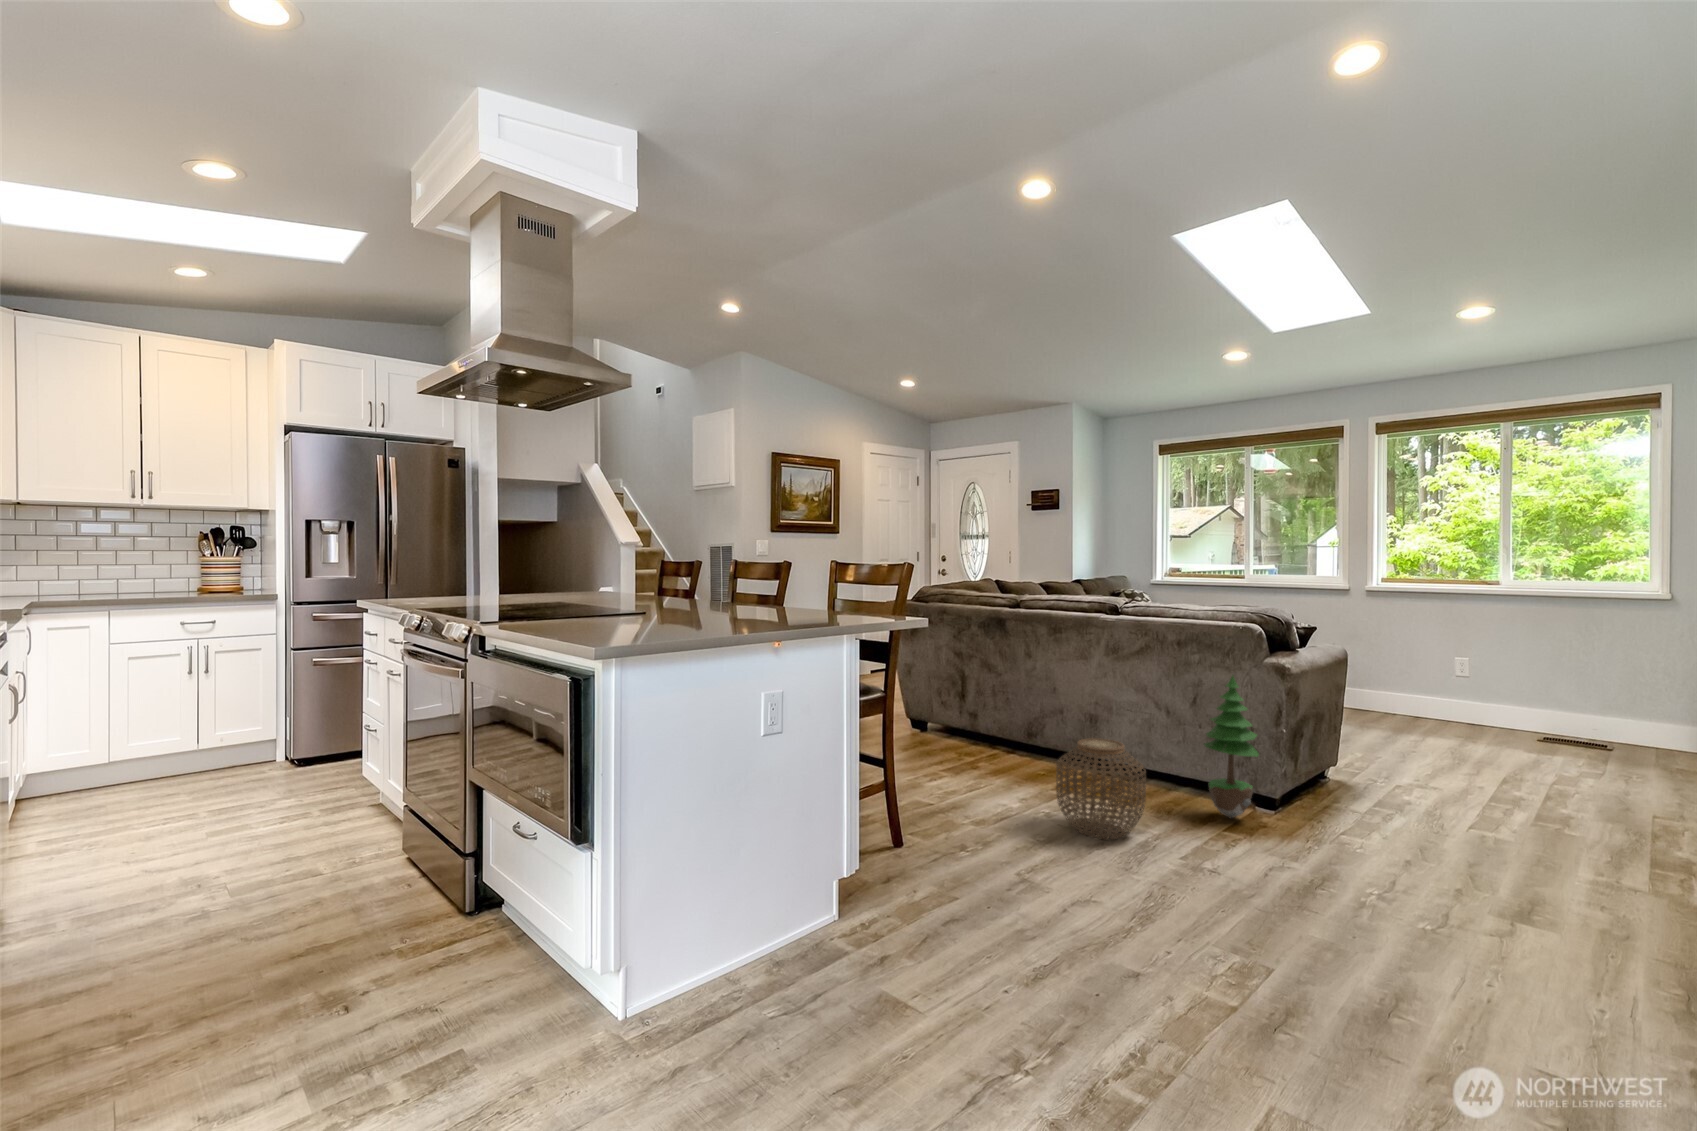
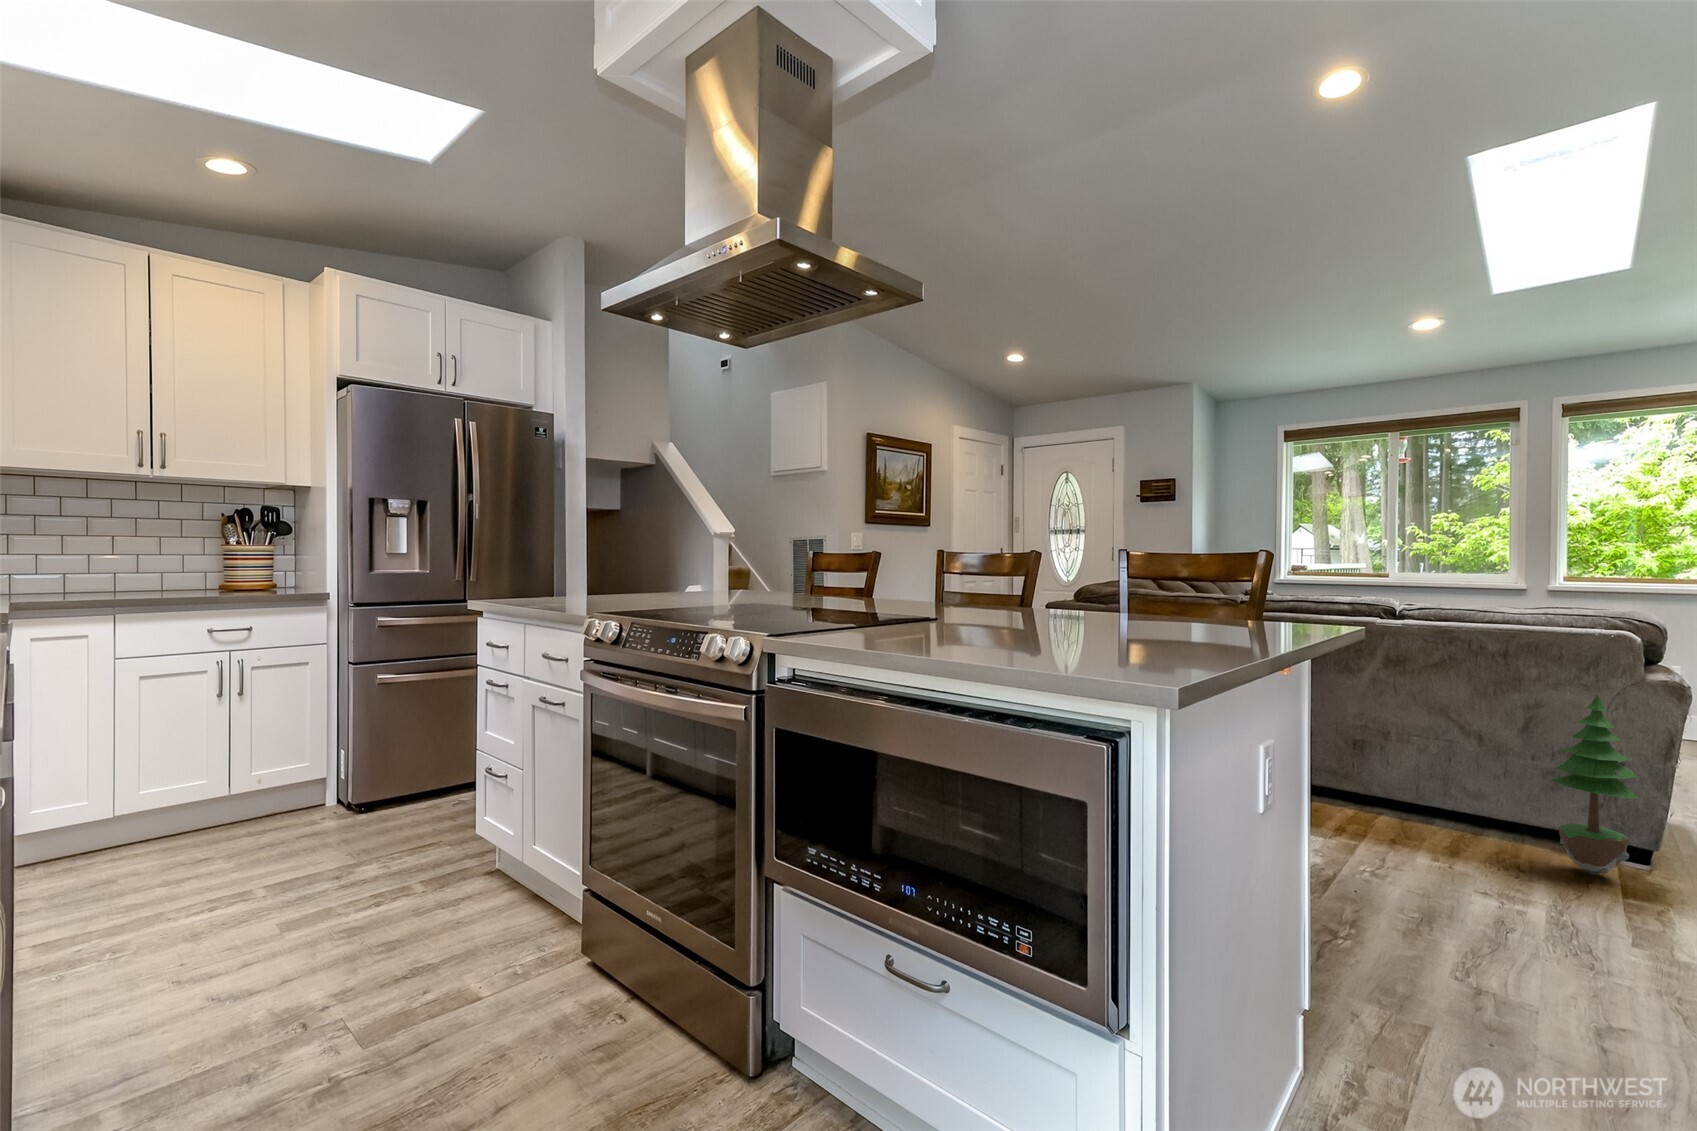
woven basket: present [1056,738,1146,840] -> none [1393,777,1532,912]

